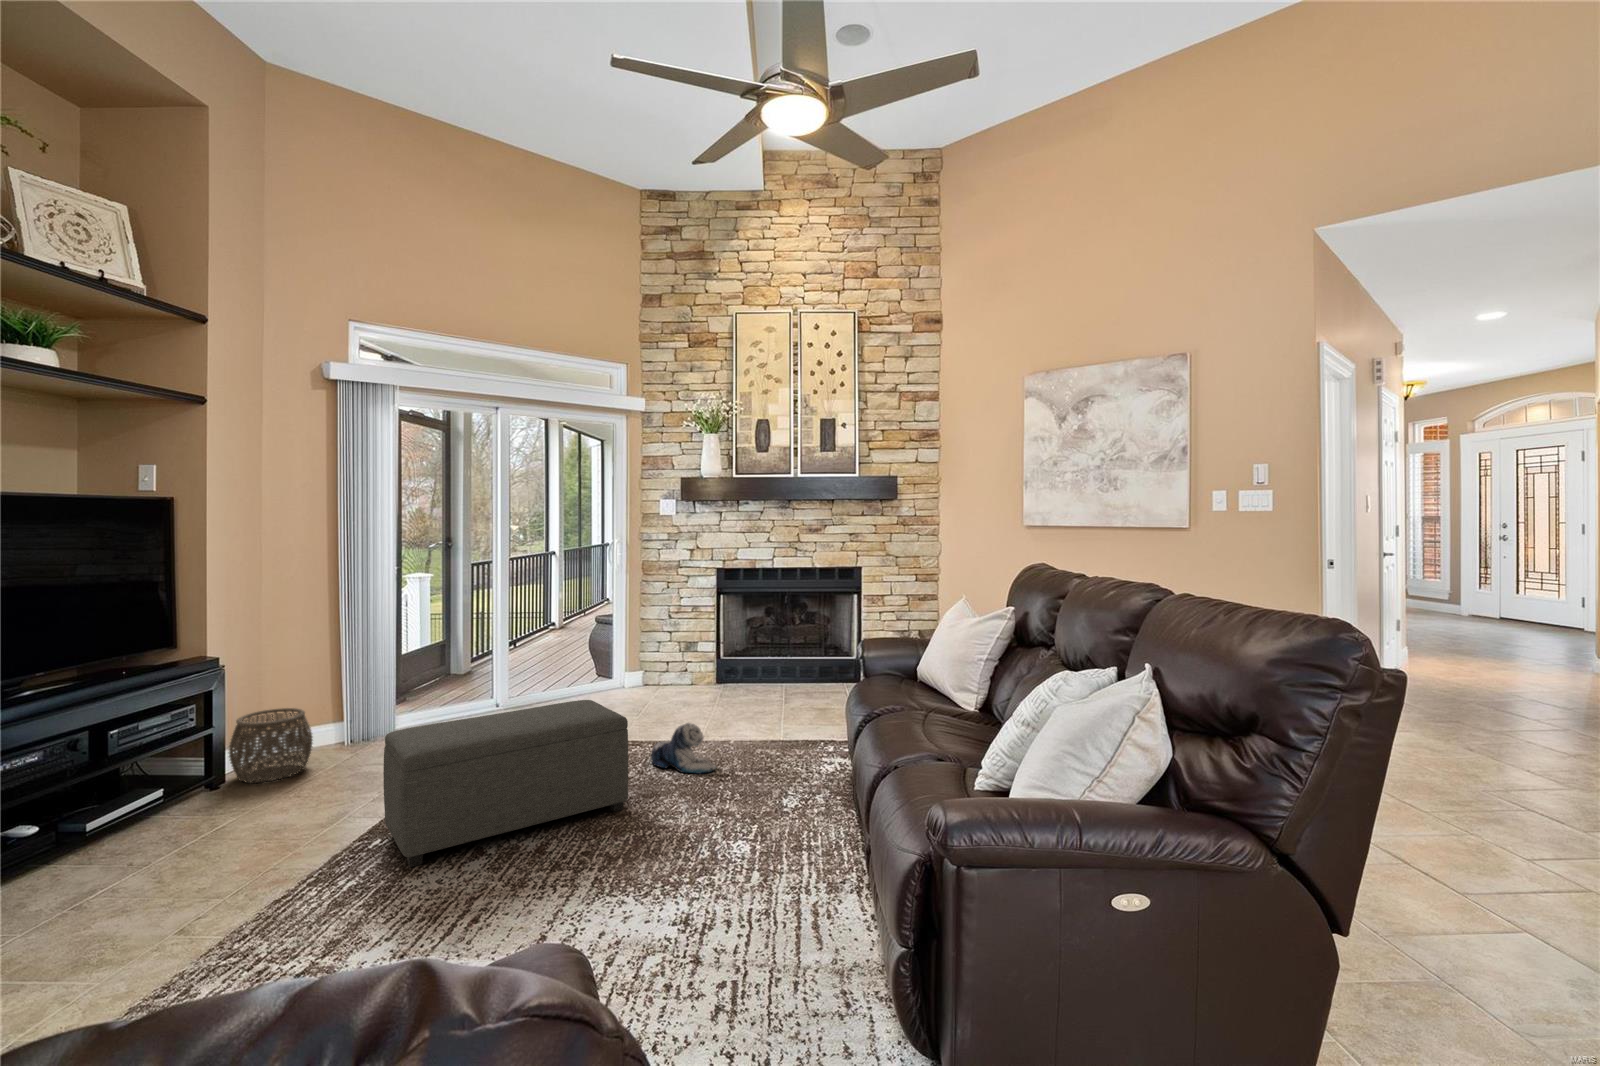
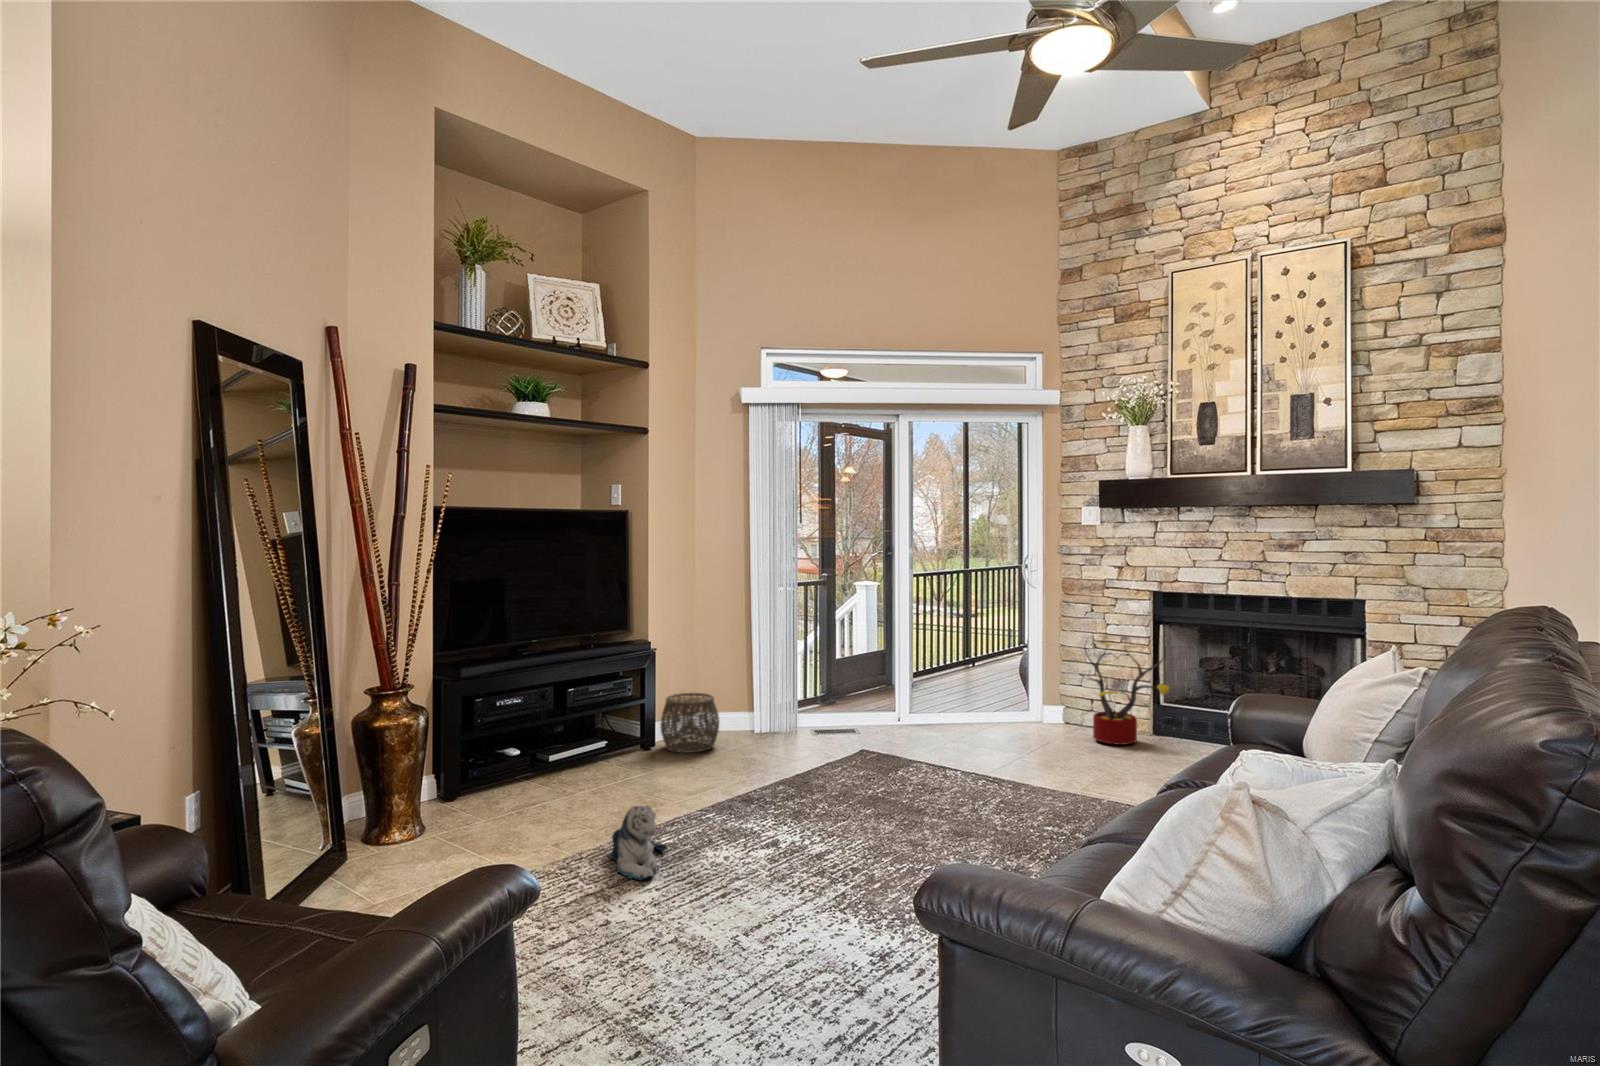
decorative plant: none [665,608,743,695] -> present [1084,643,1169,745]
ottoman: present [383,700,628,867] -> none [711,718,929,842]
plush toy: present [651,723,716,774] -> present [609,806,666,880]

